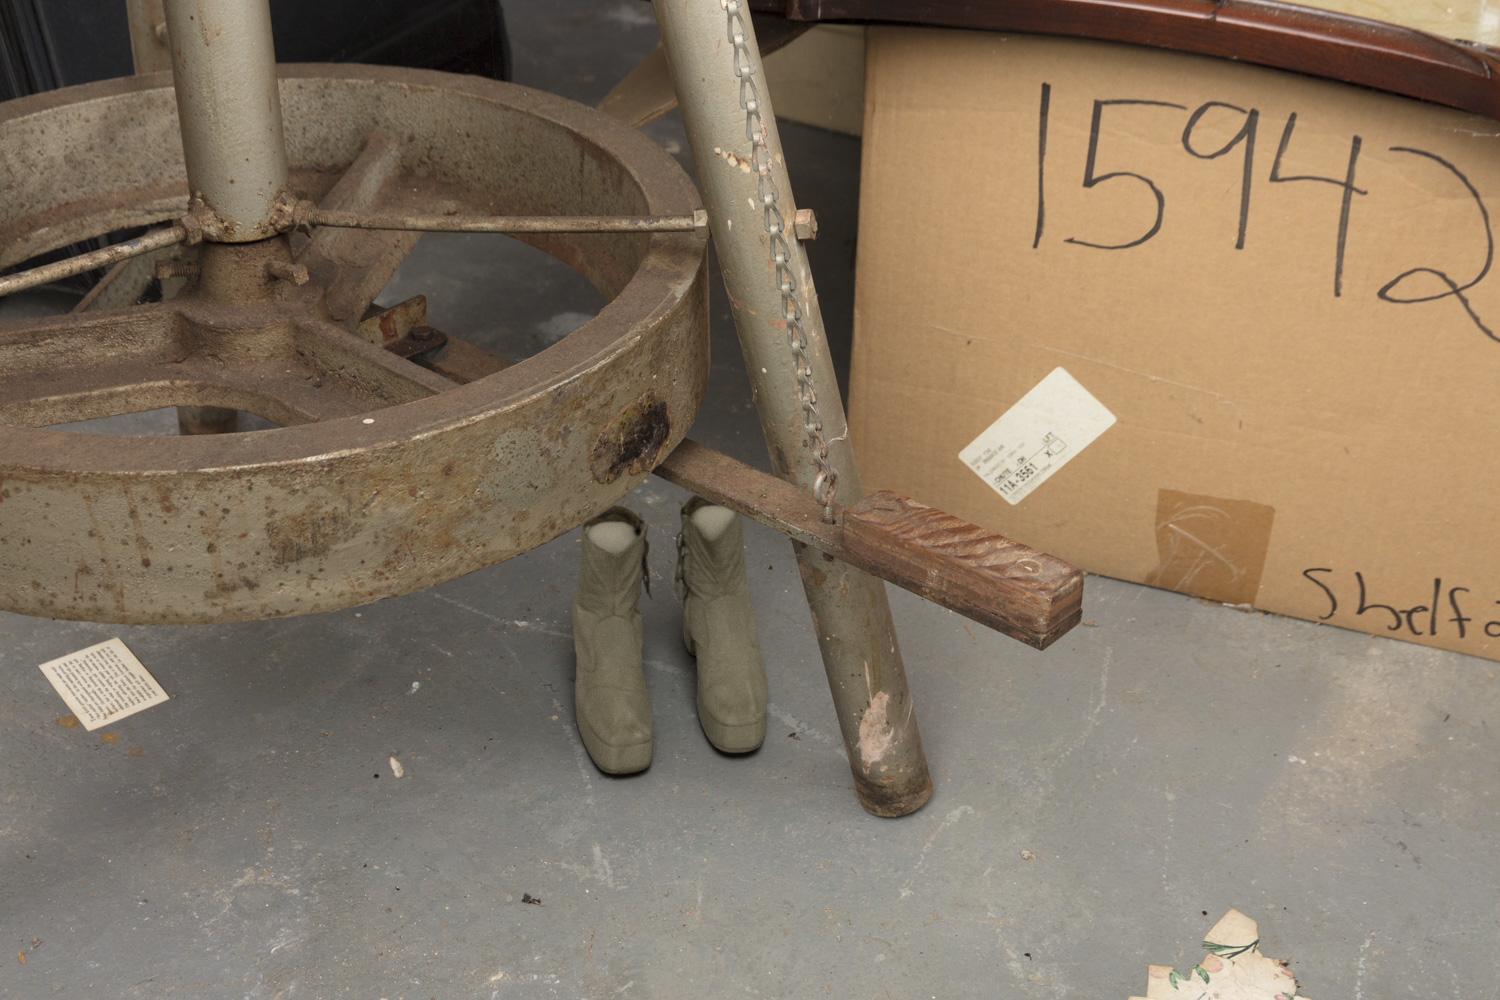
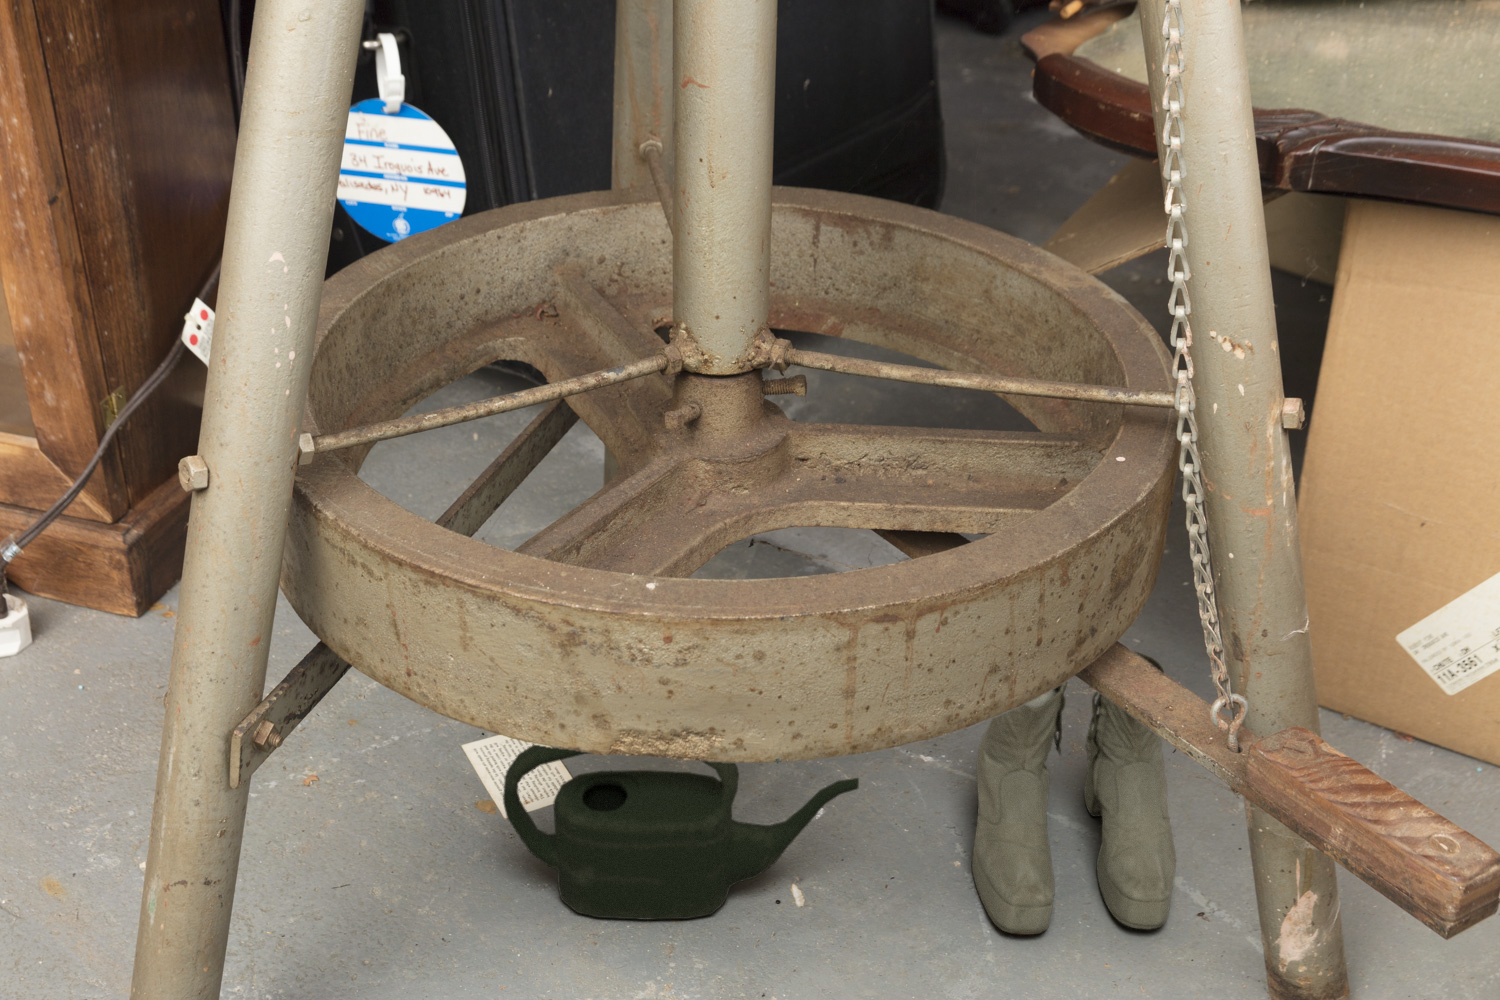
watering can: none [69,615,447,817] -> present [503,745,859,920]

